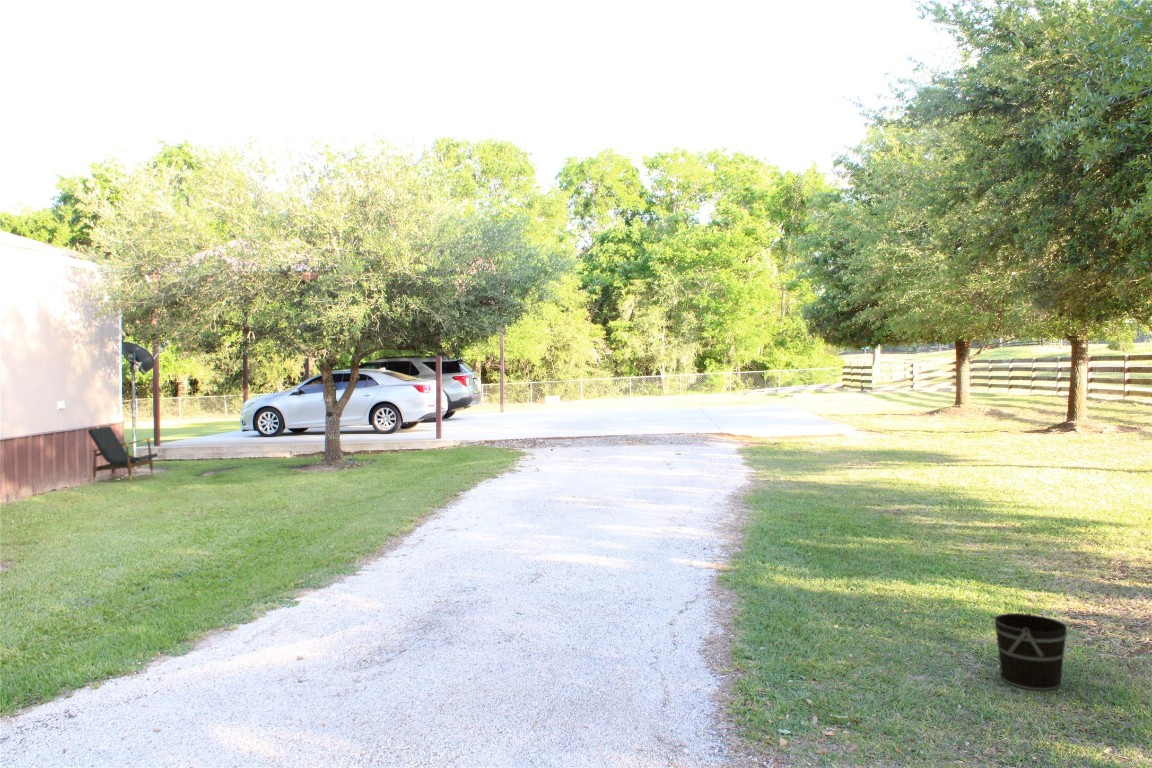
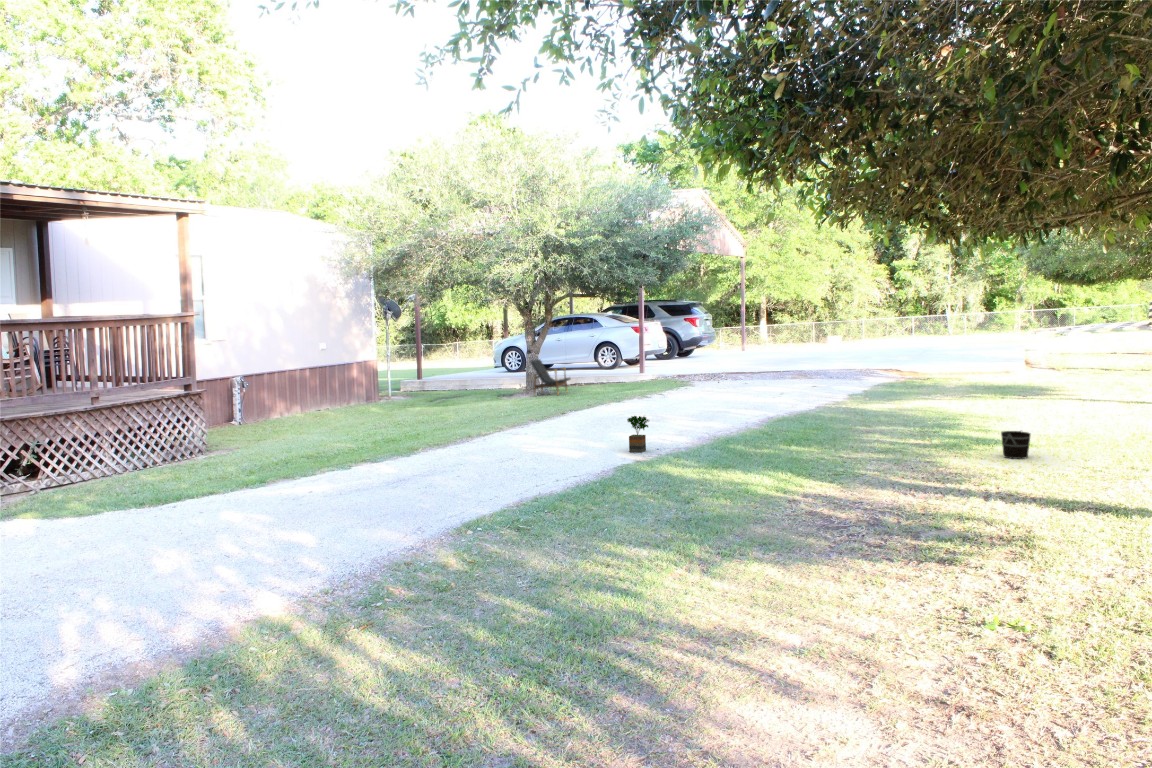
potted tree: none [56,552,114,633] -> present [627,416,649,453]
bucket: present [993,613,1067,690] -> present [1001,431,1030,459]

